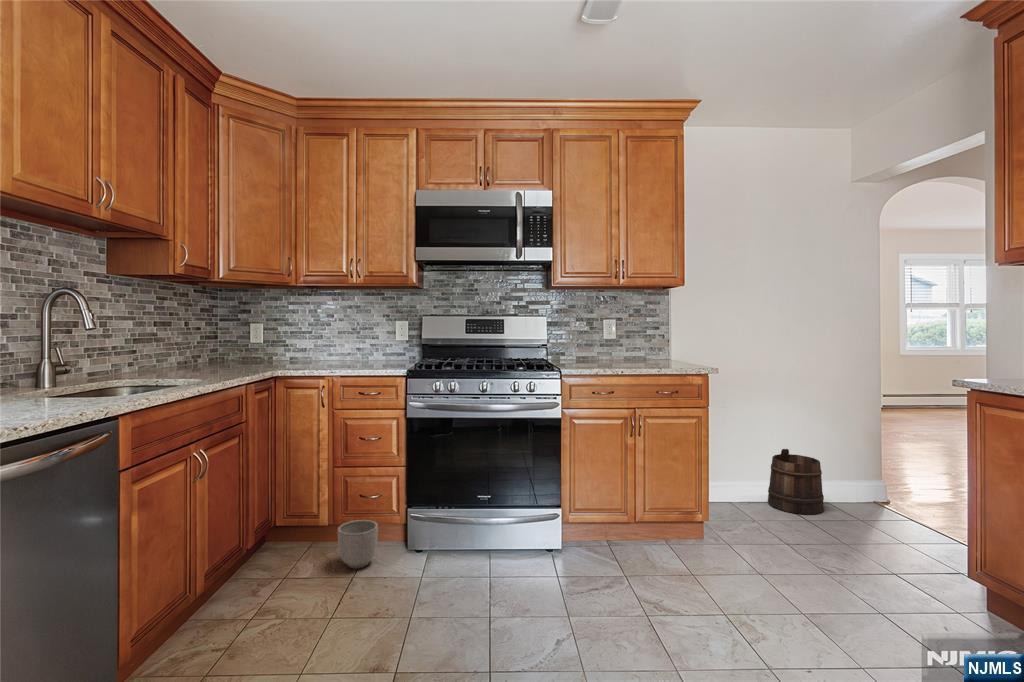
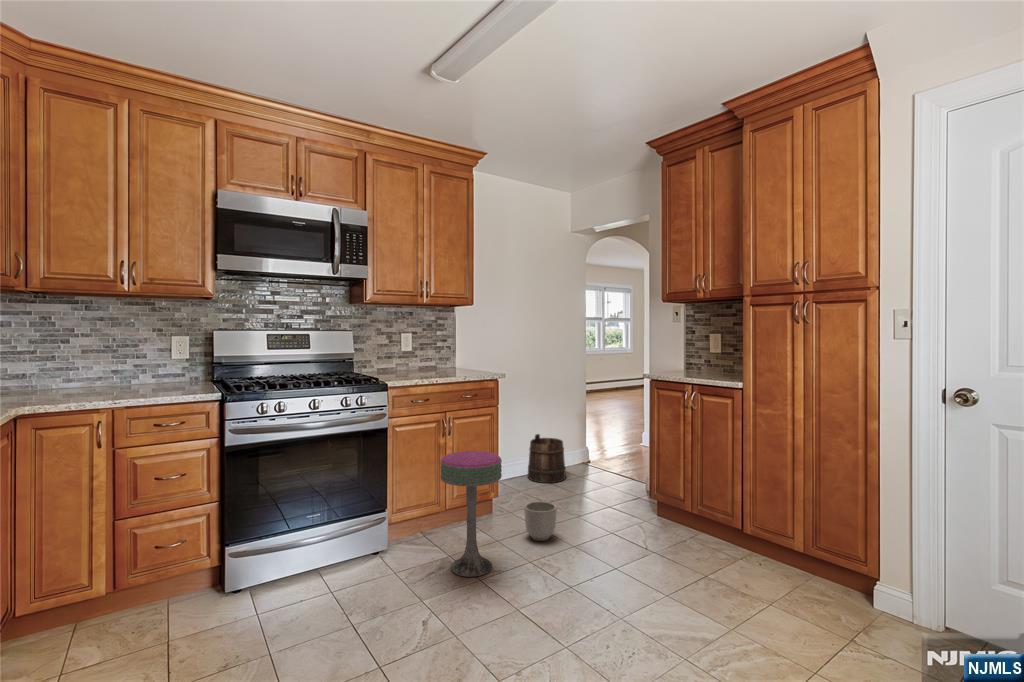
bar stool: none [599,453,672,600] -> present [441,451,502,577]
planter: present [338,520,378,569] -> present [524,501,557,541]

